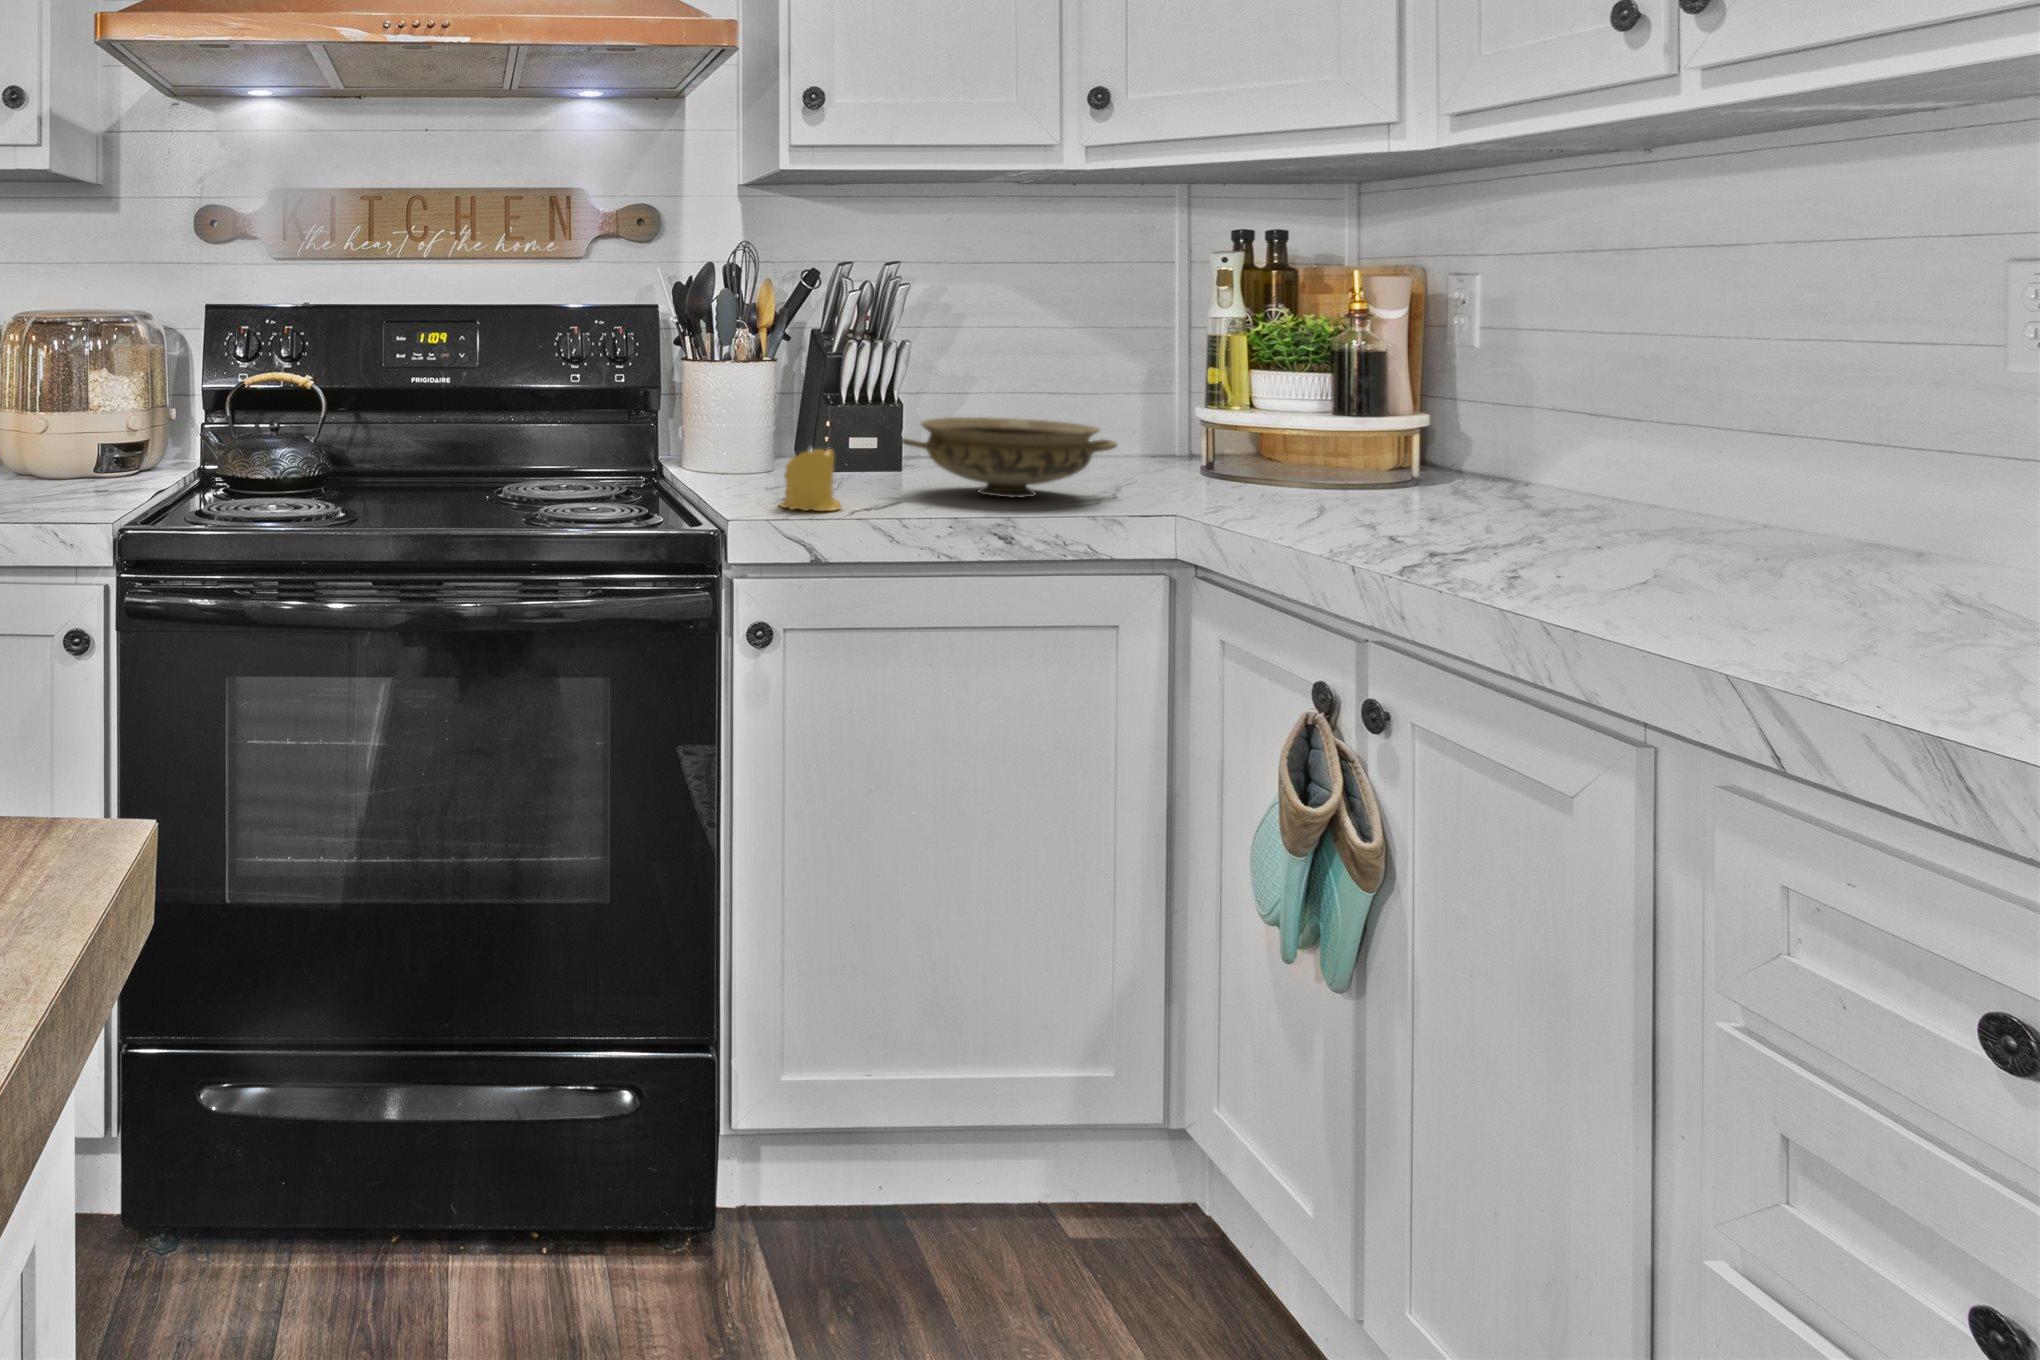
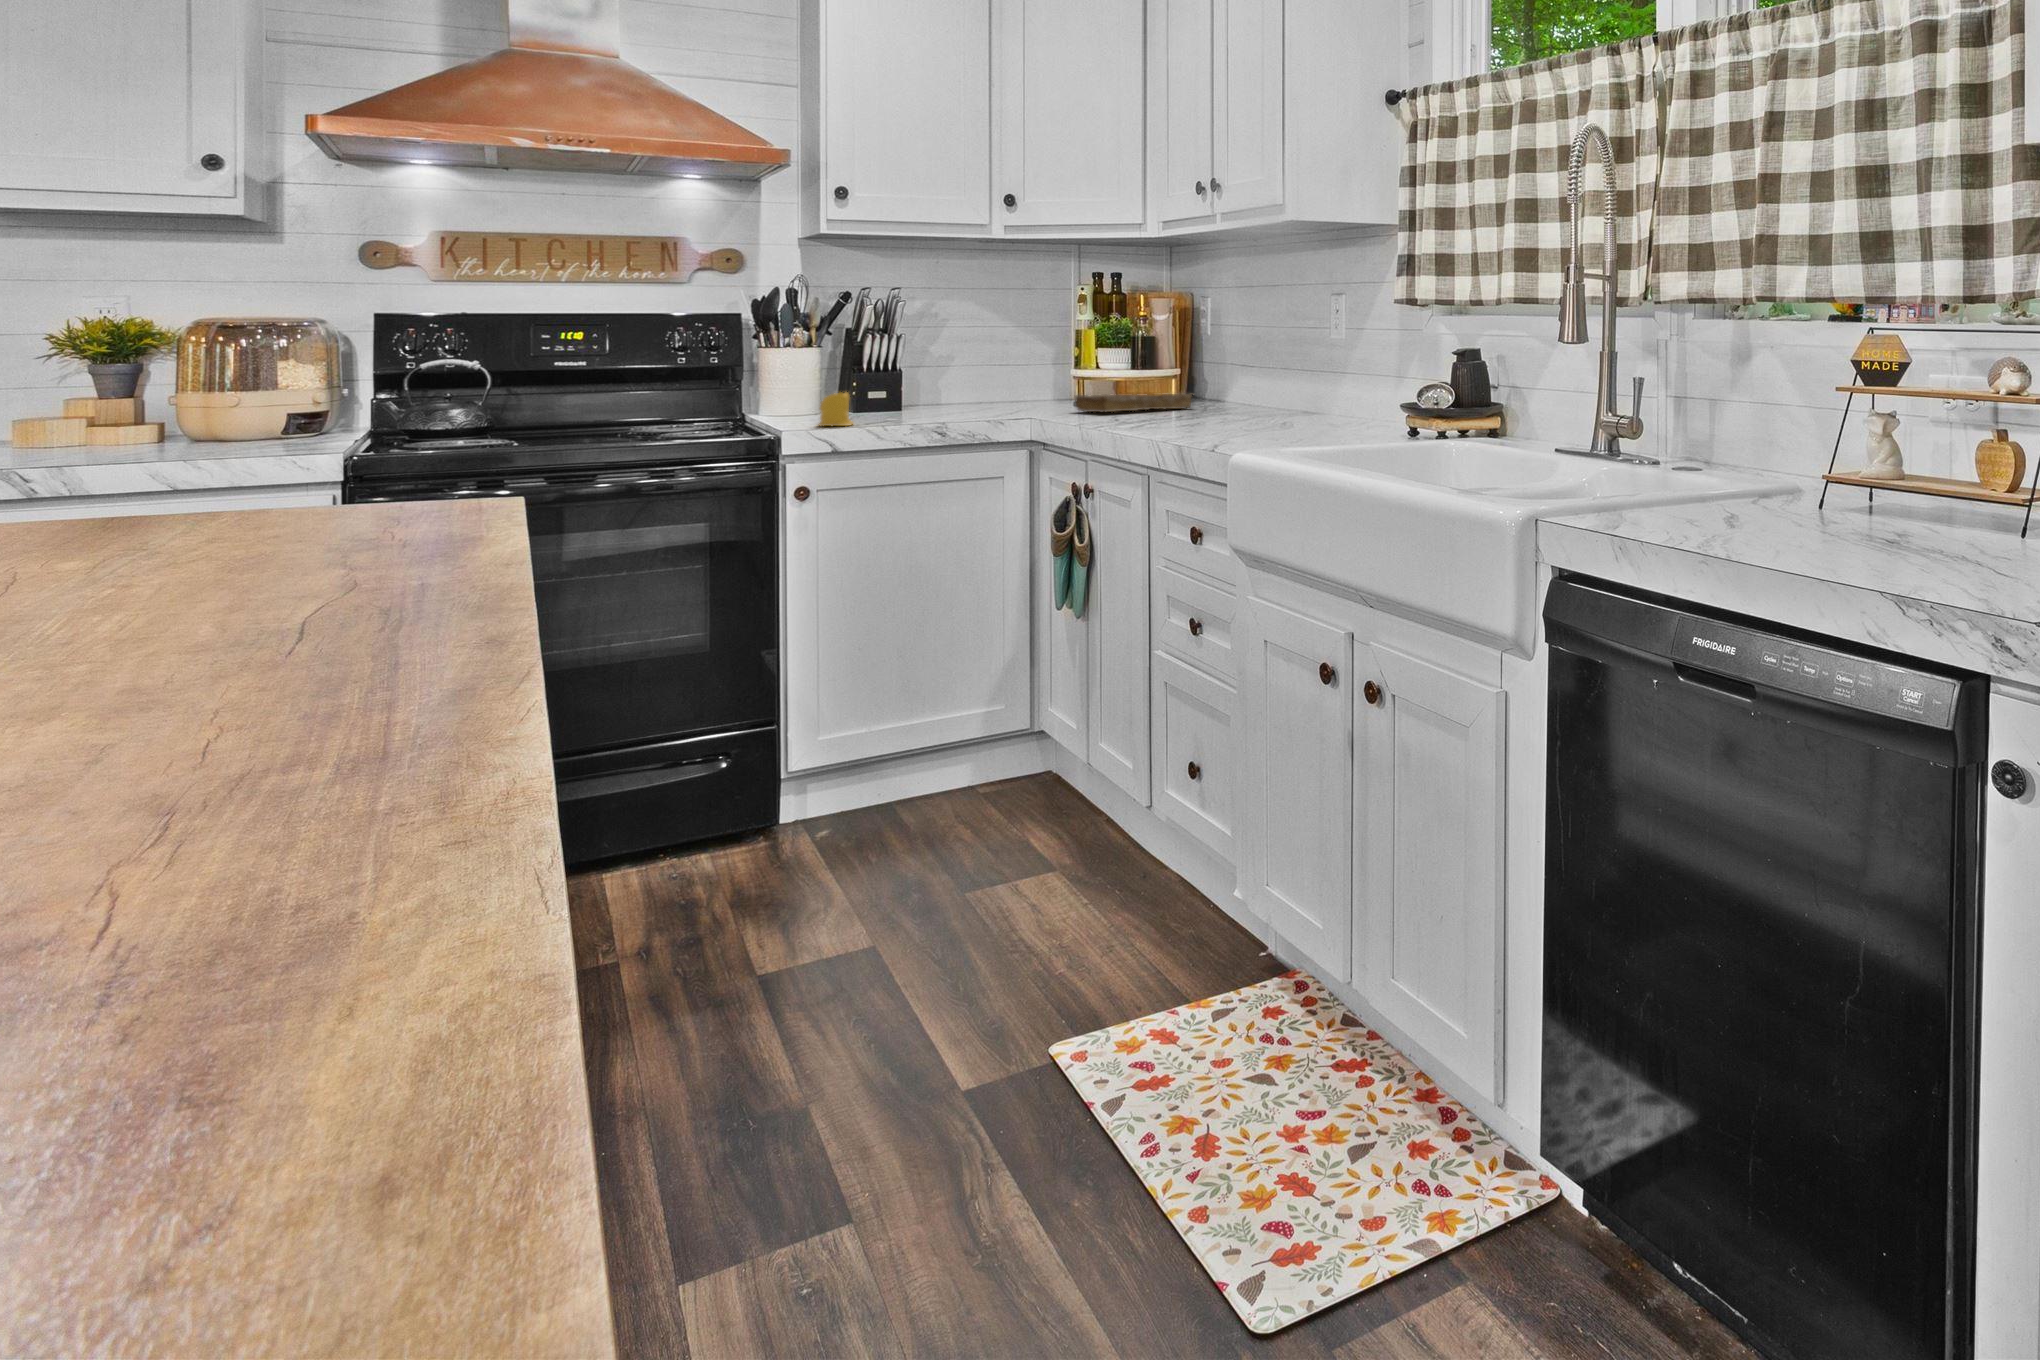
ceramic bowl: present [902,417,1117,498] -> none [893,376,1015,417]
tray: none [1215,461,1488,503] -> present [1075,394,1191,412]

